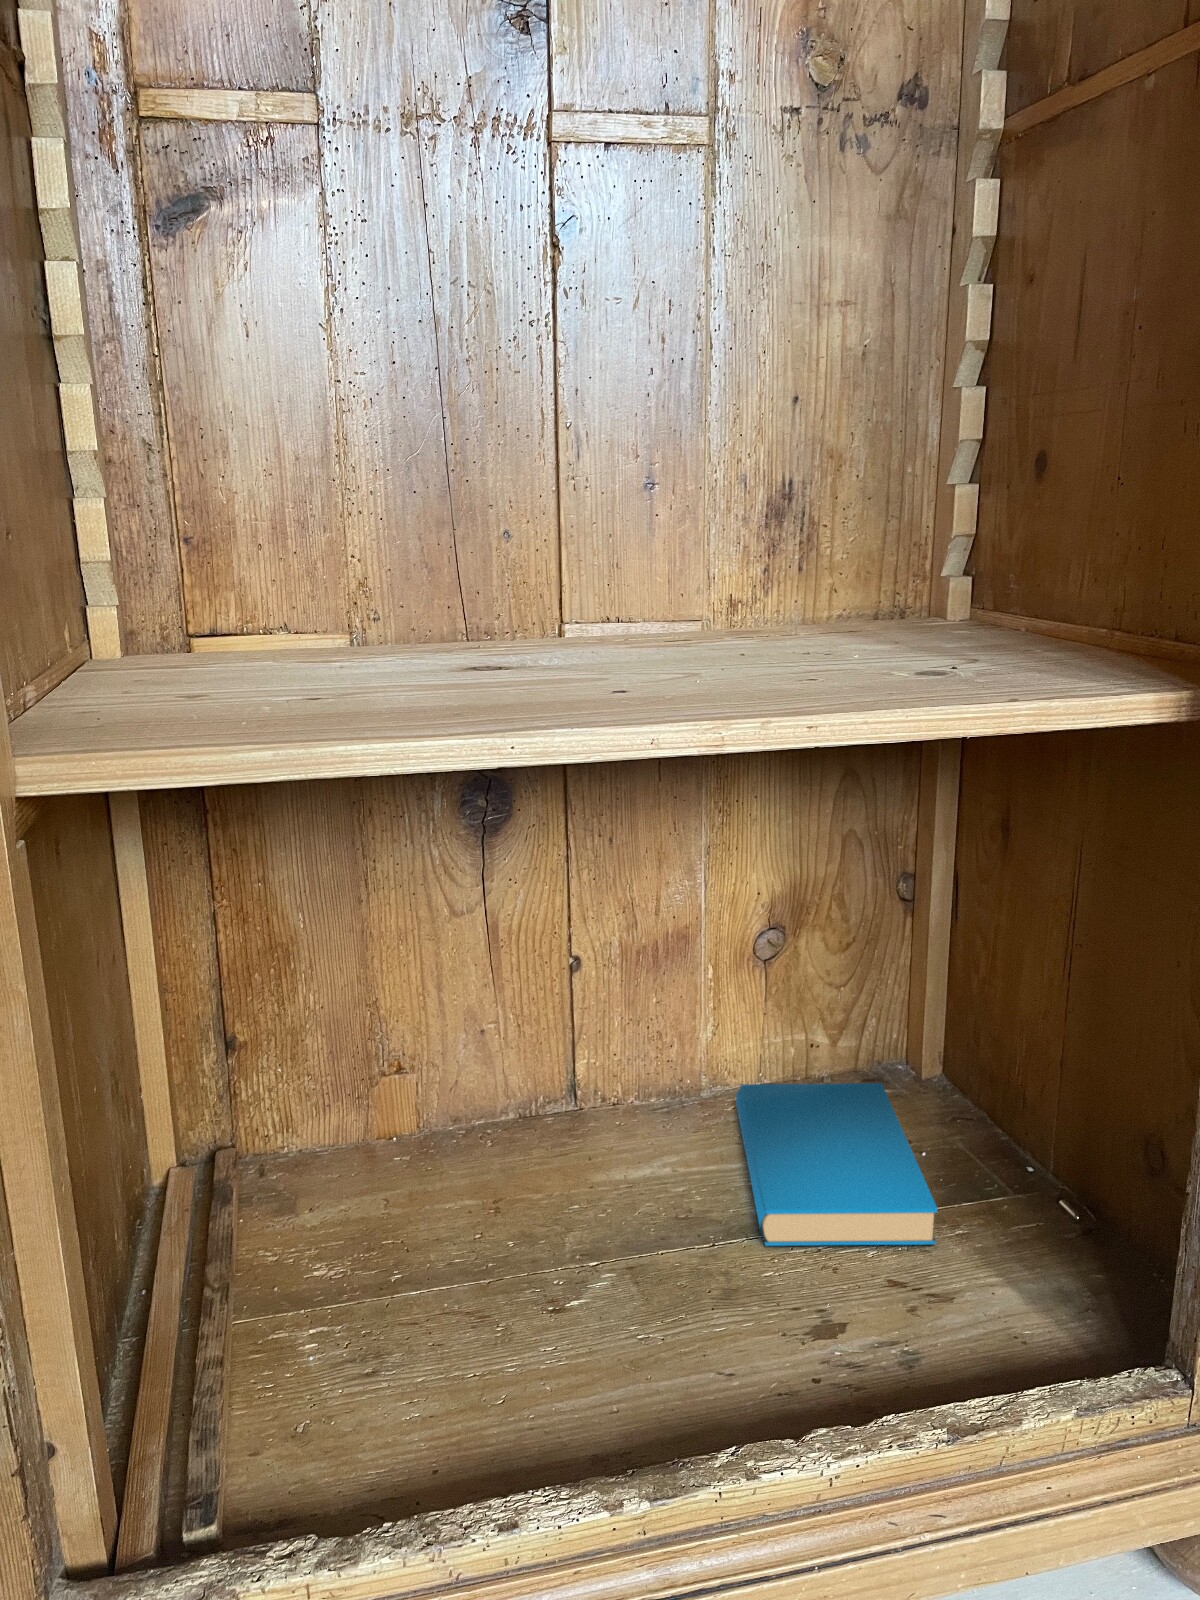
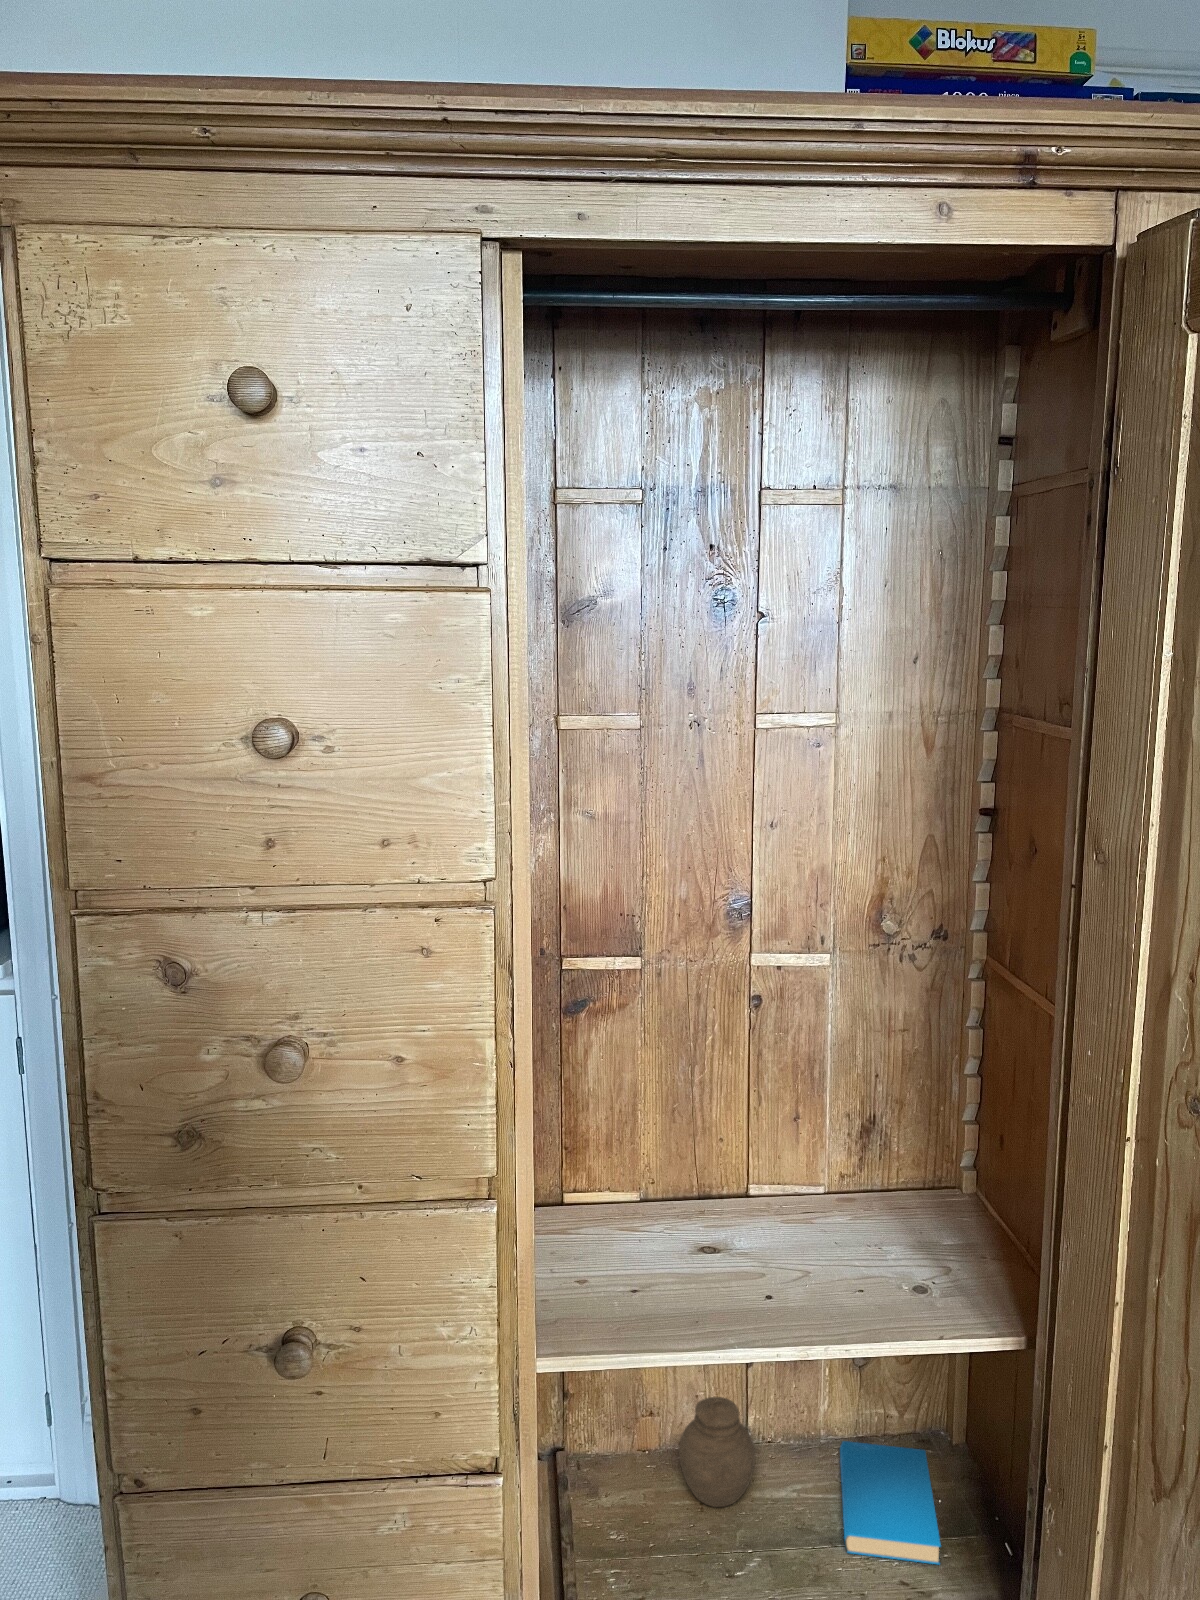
jar: none [445,1009,588,1203] -> present [679,1397,755,1507]

